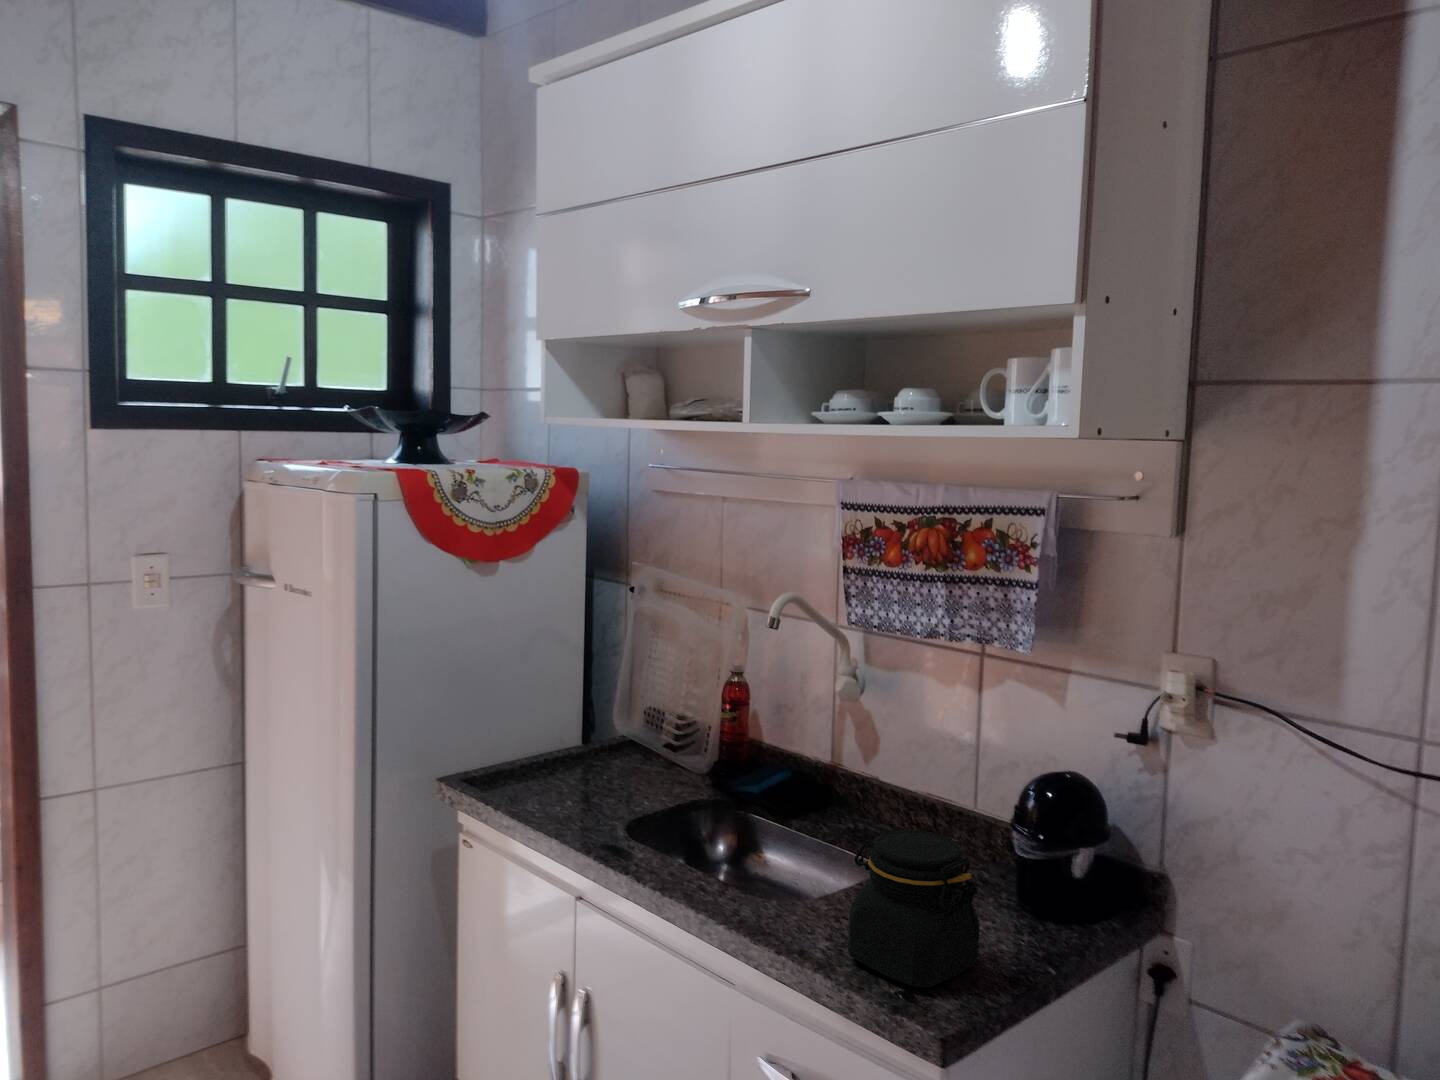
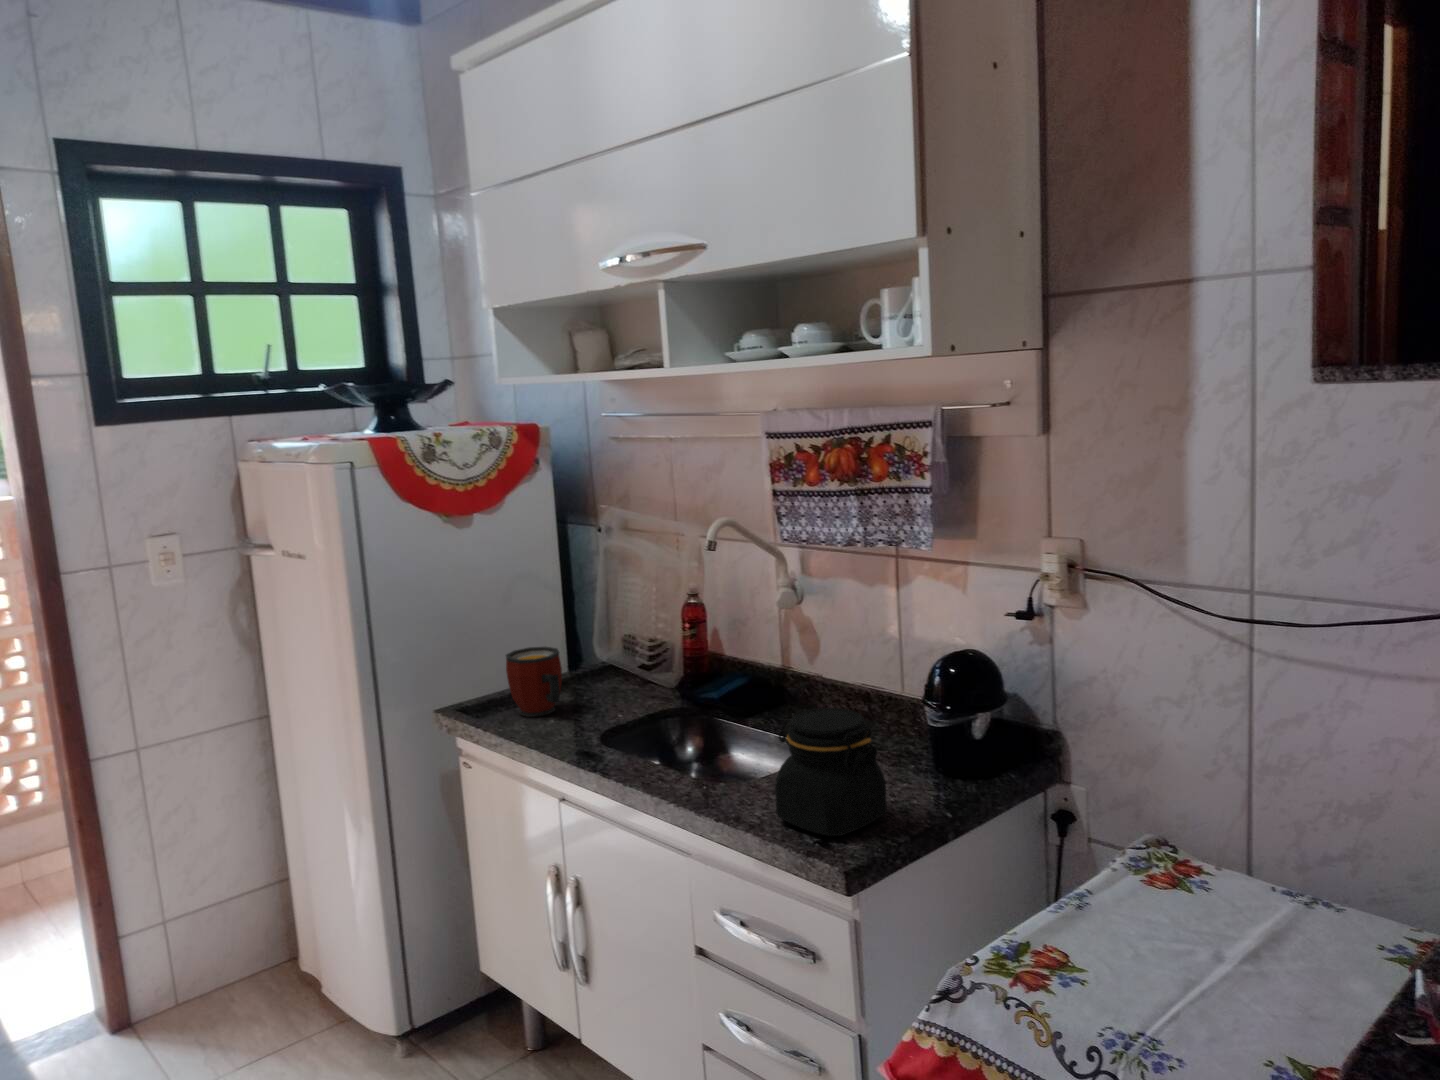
mug: none [523,717,586,796] -> present [506,647,562,717]

